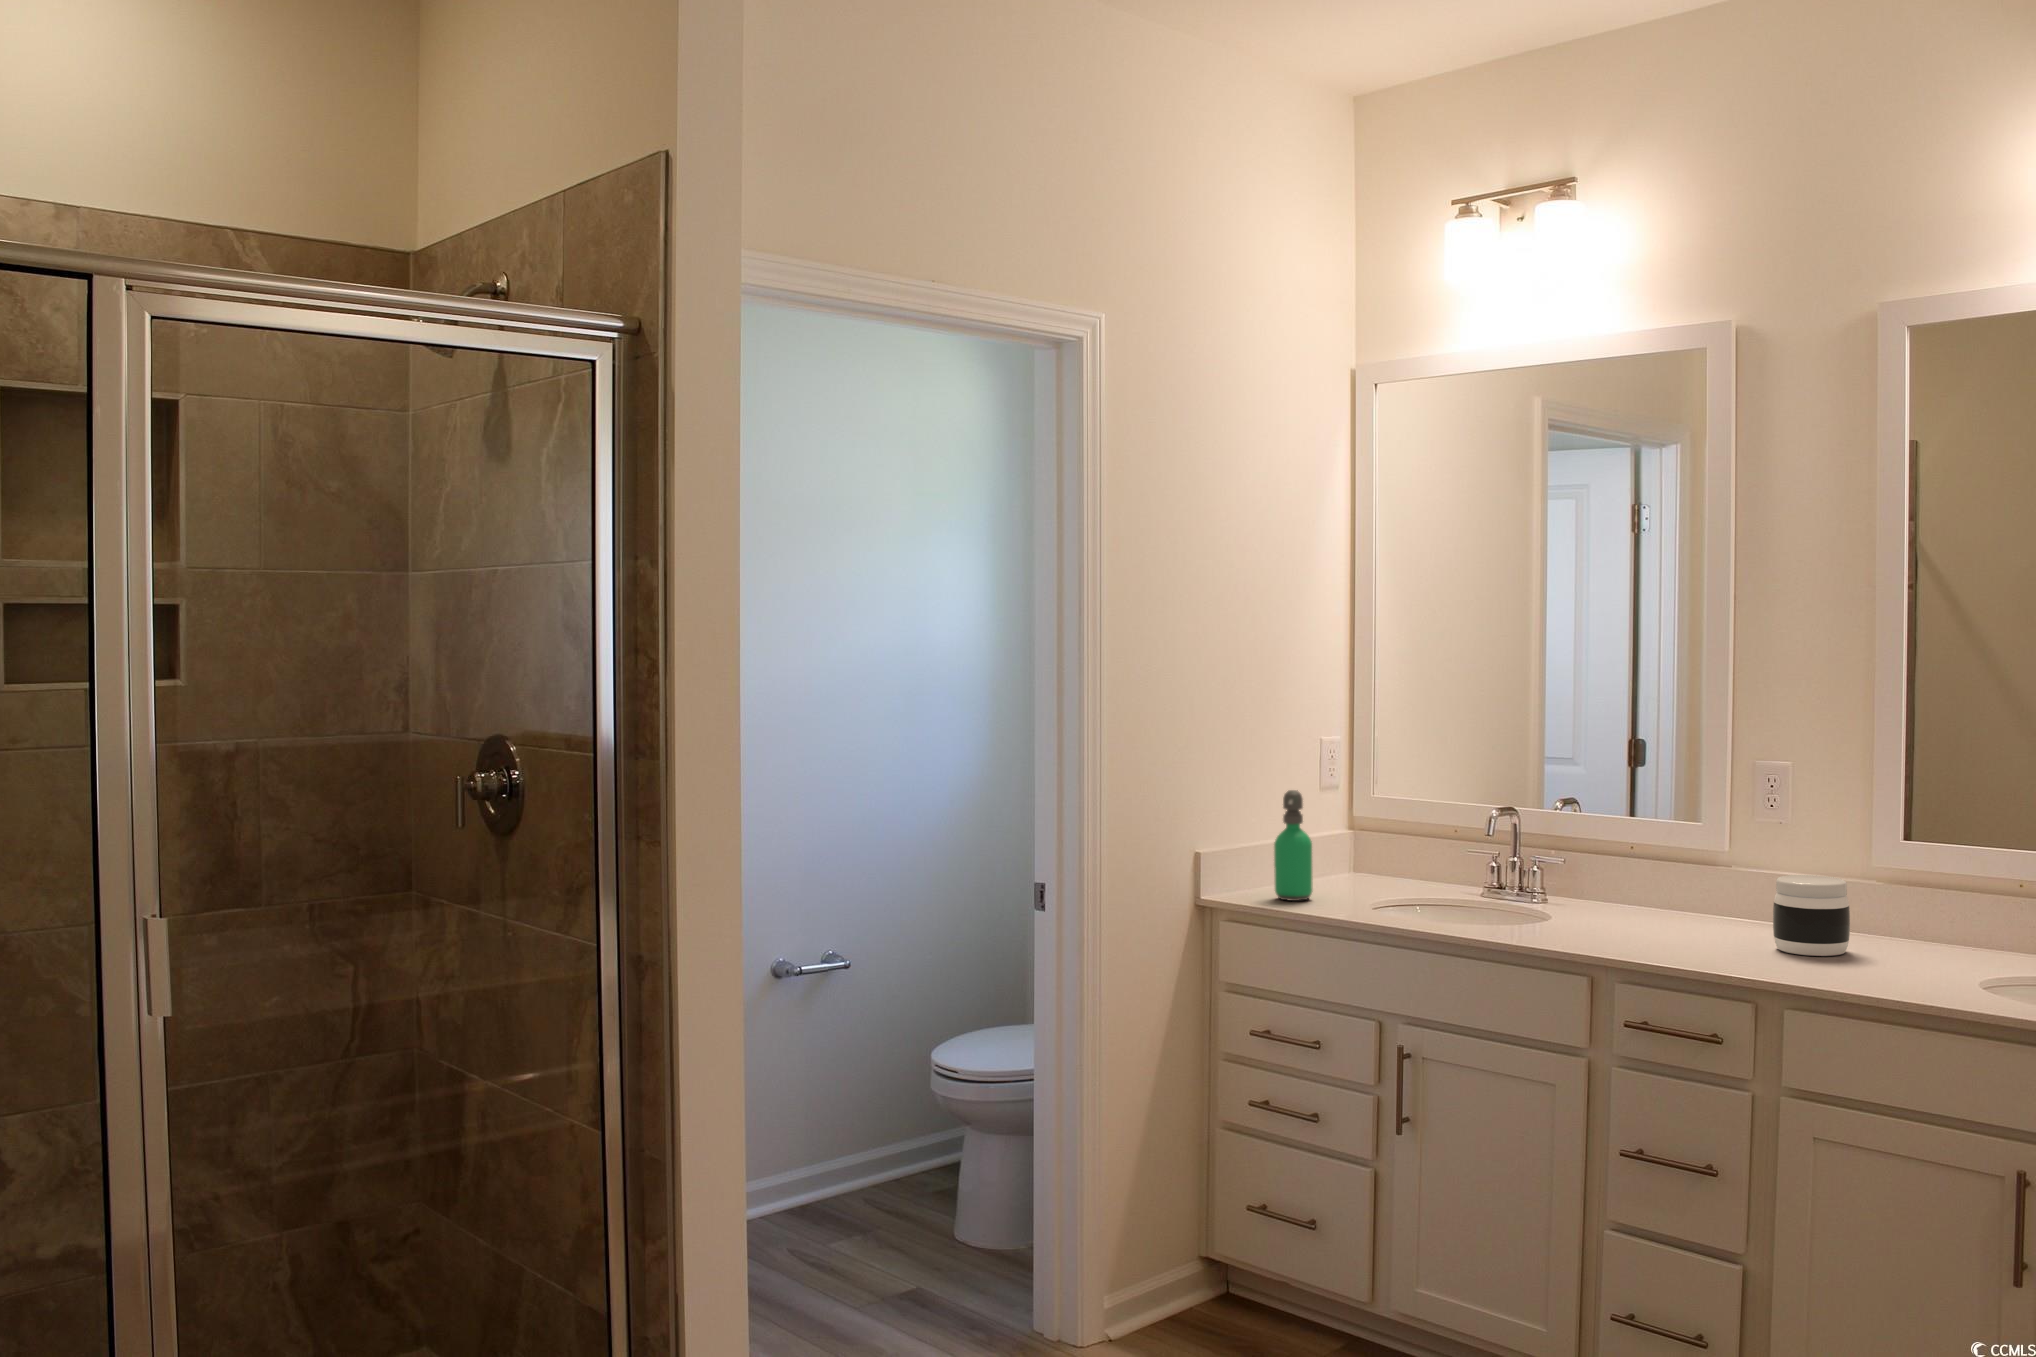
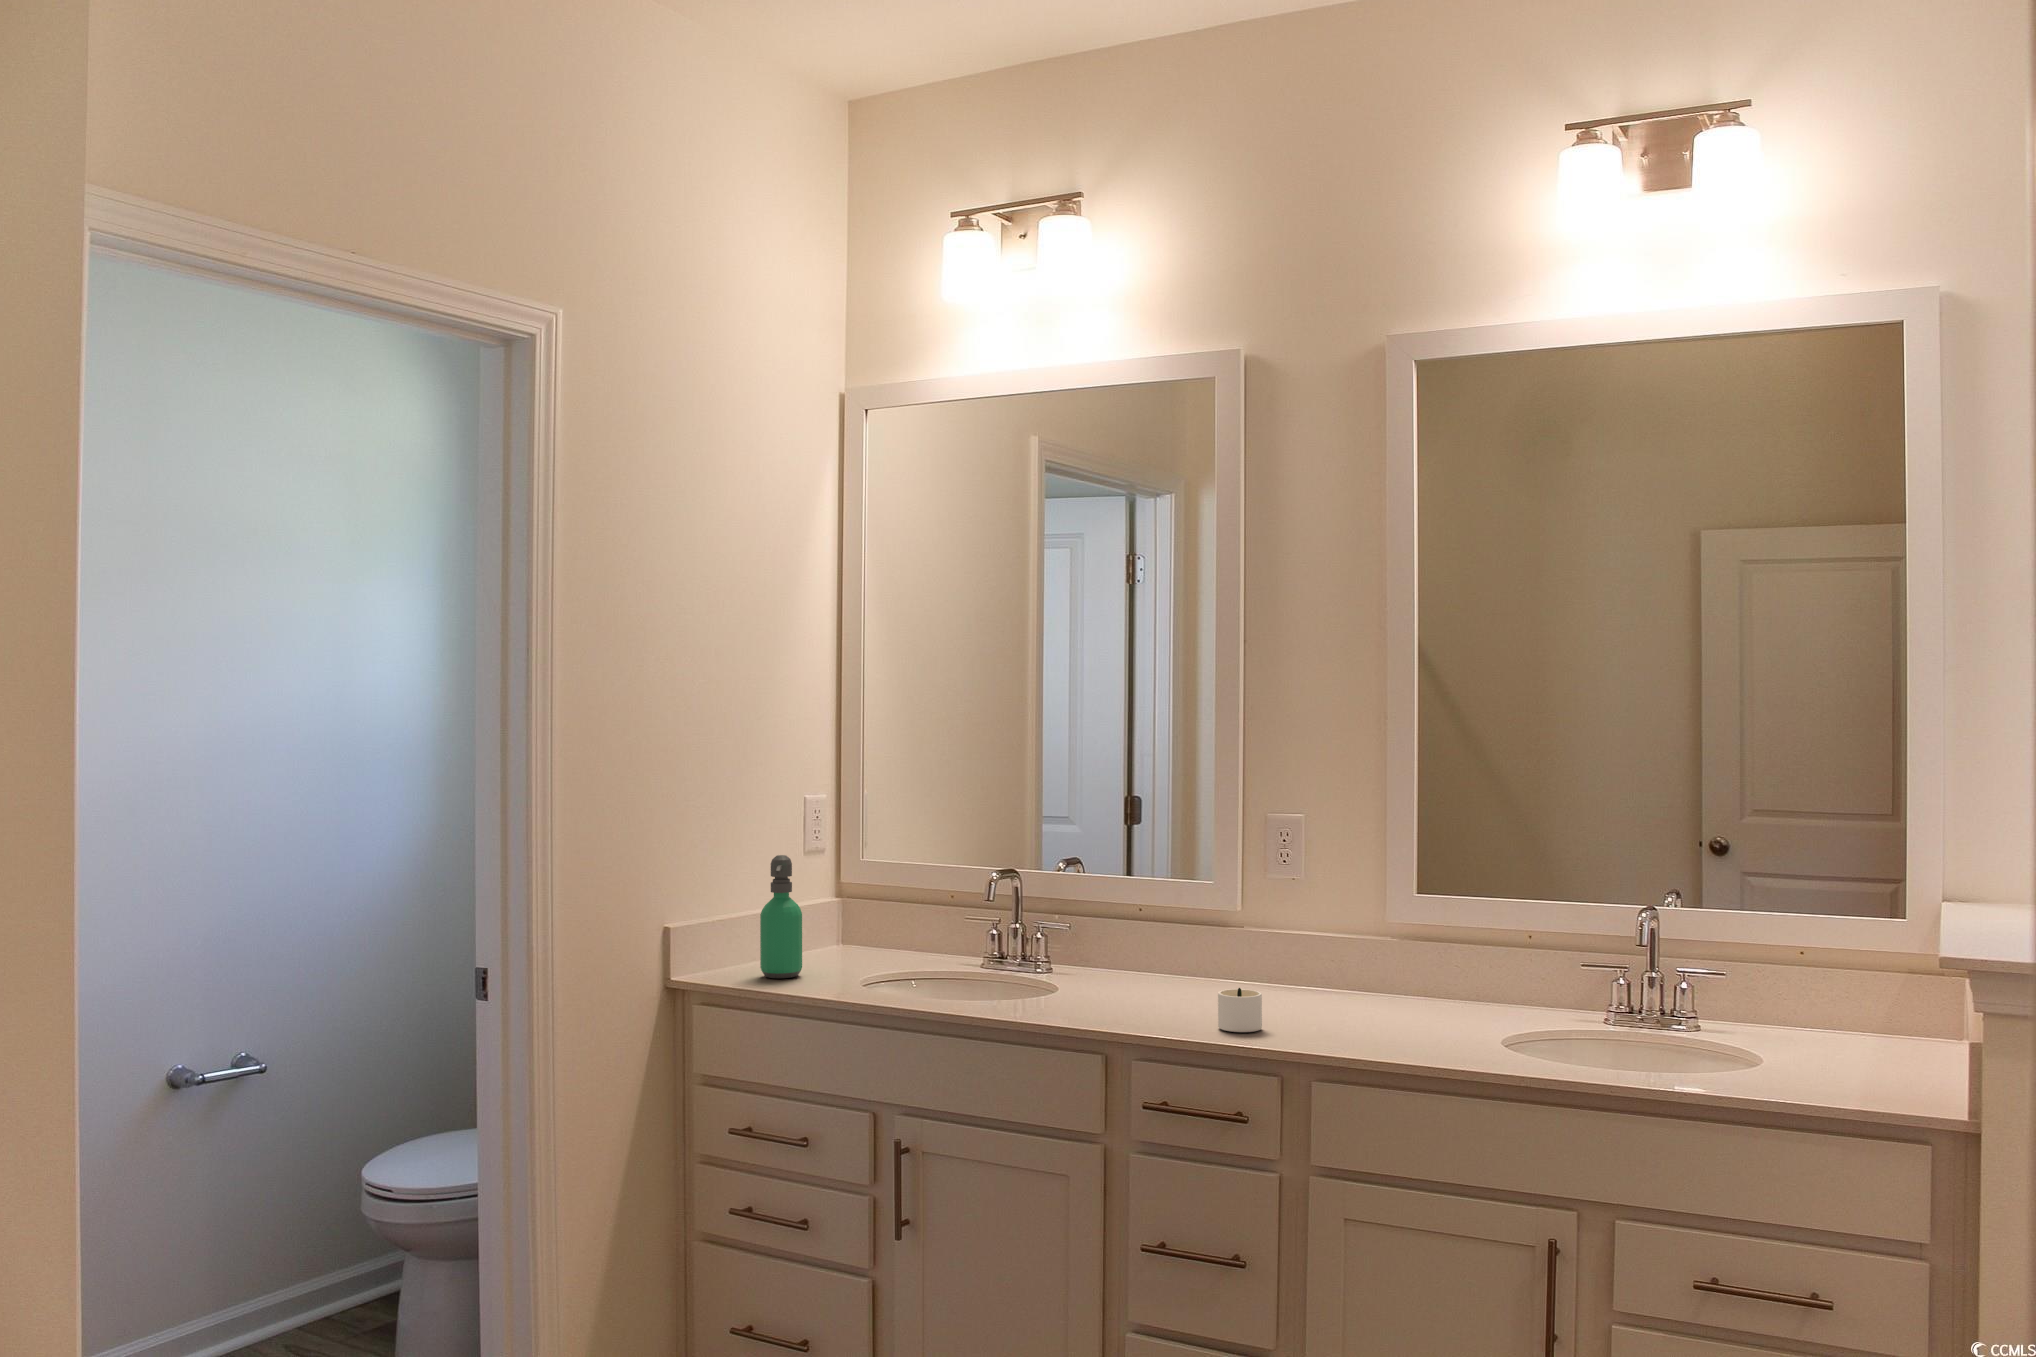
jar: present [1773,875,1850,956] -> none [1285,933,1361,1019]
candle: none [1700,922,1765,963] -> present [1218,988,1262,1032]

